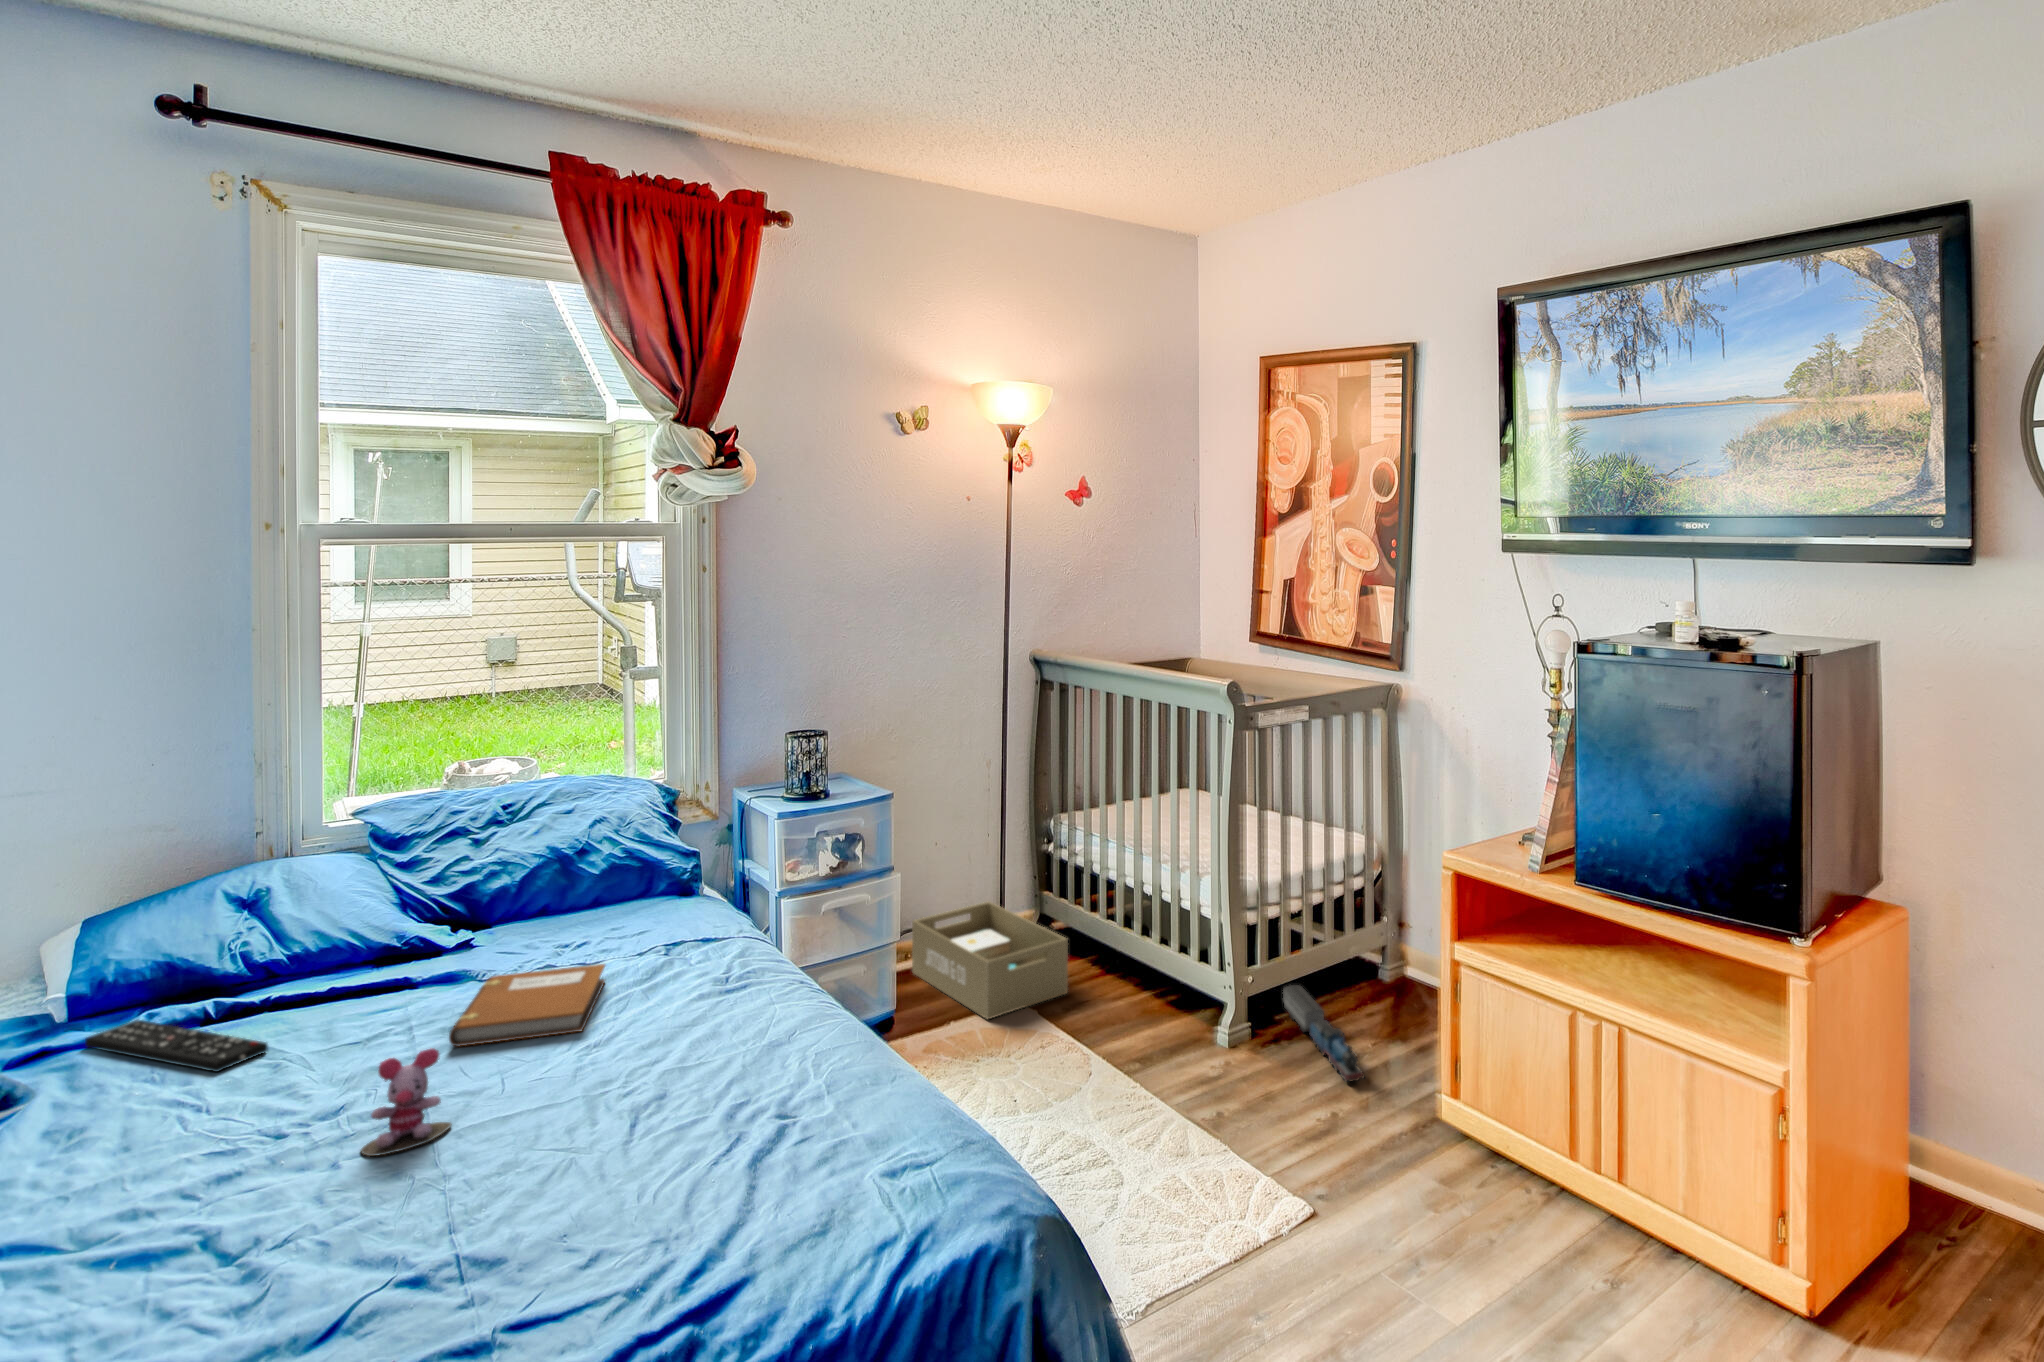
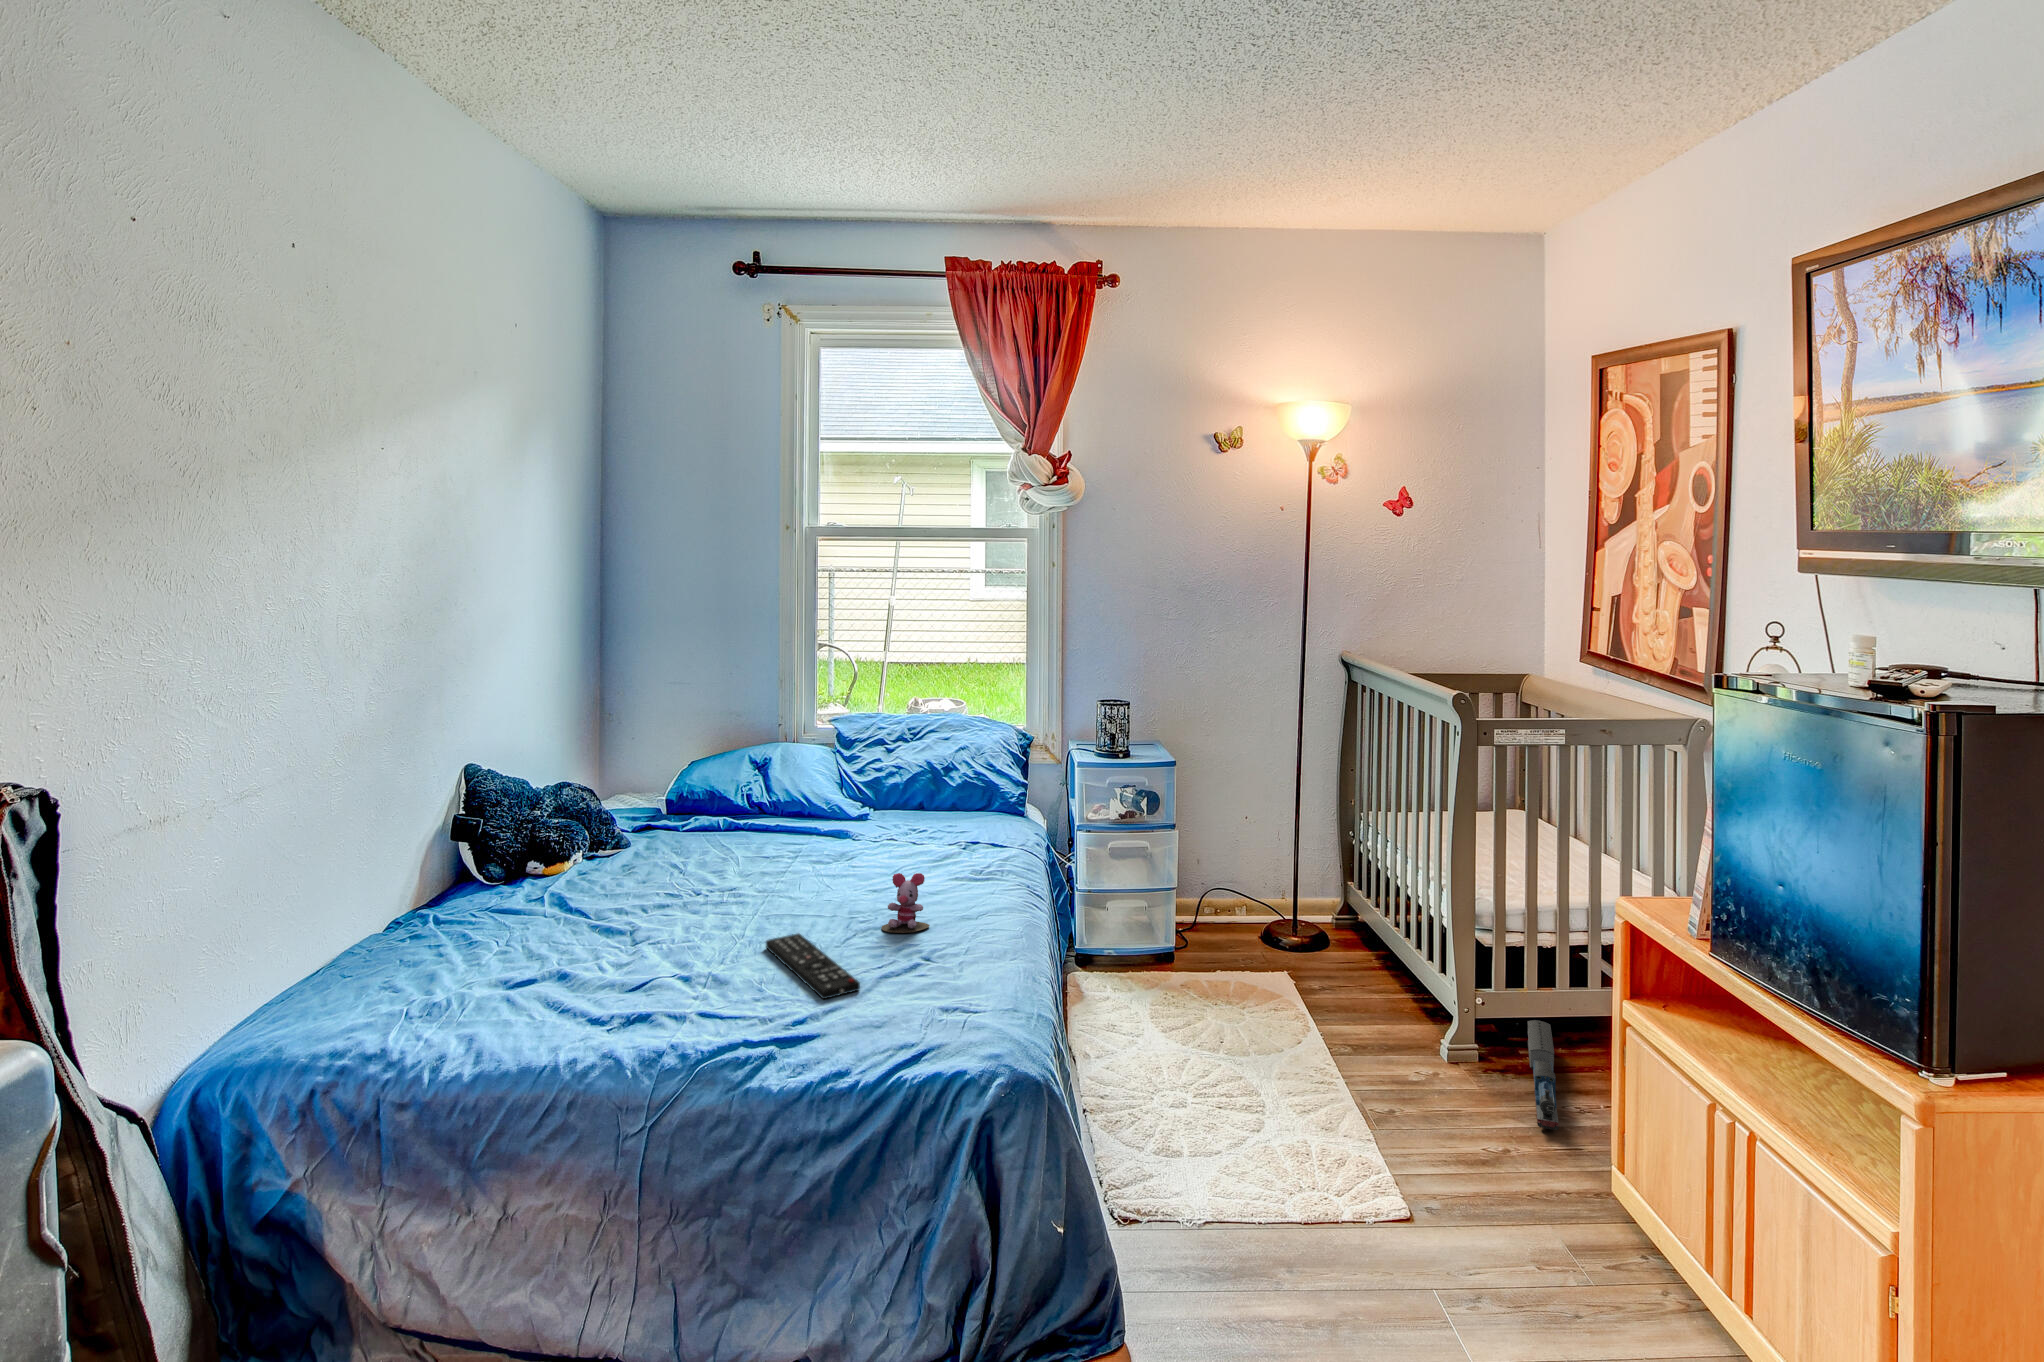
storage box: present [912,902,1068,1019] -> none [1218,876,1332,974]
notebook: present [449,964,605,1046] -> none [803,836,912,881]
remote control: present [85,1020,268,1072] -> present [766,933,860,999]
stuffed toy: present [361,1048,452,1156] -> present [881,873,930,933]

